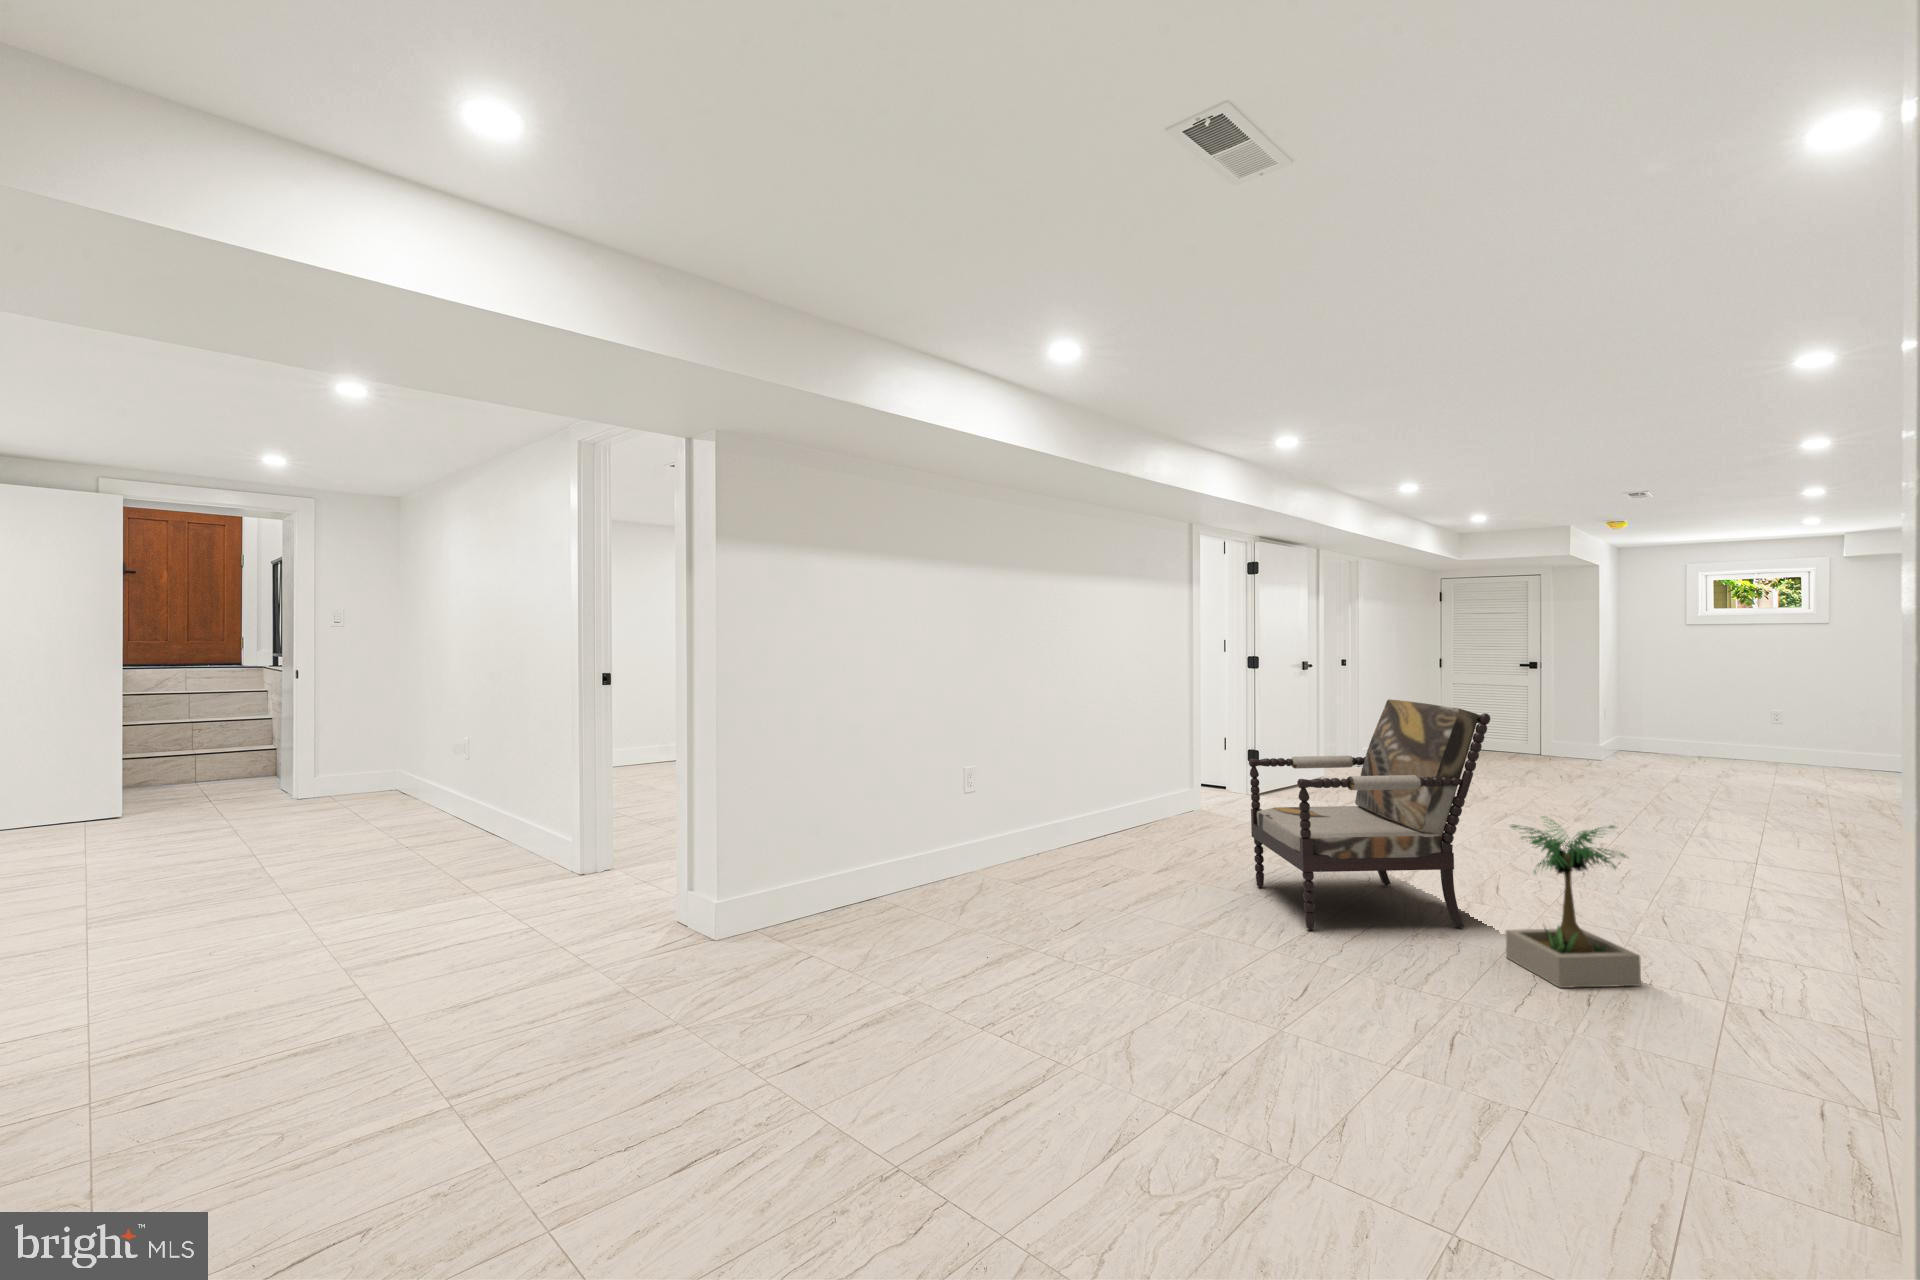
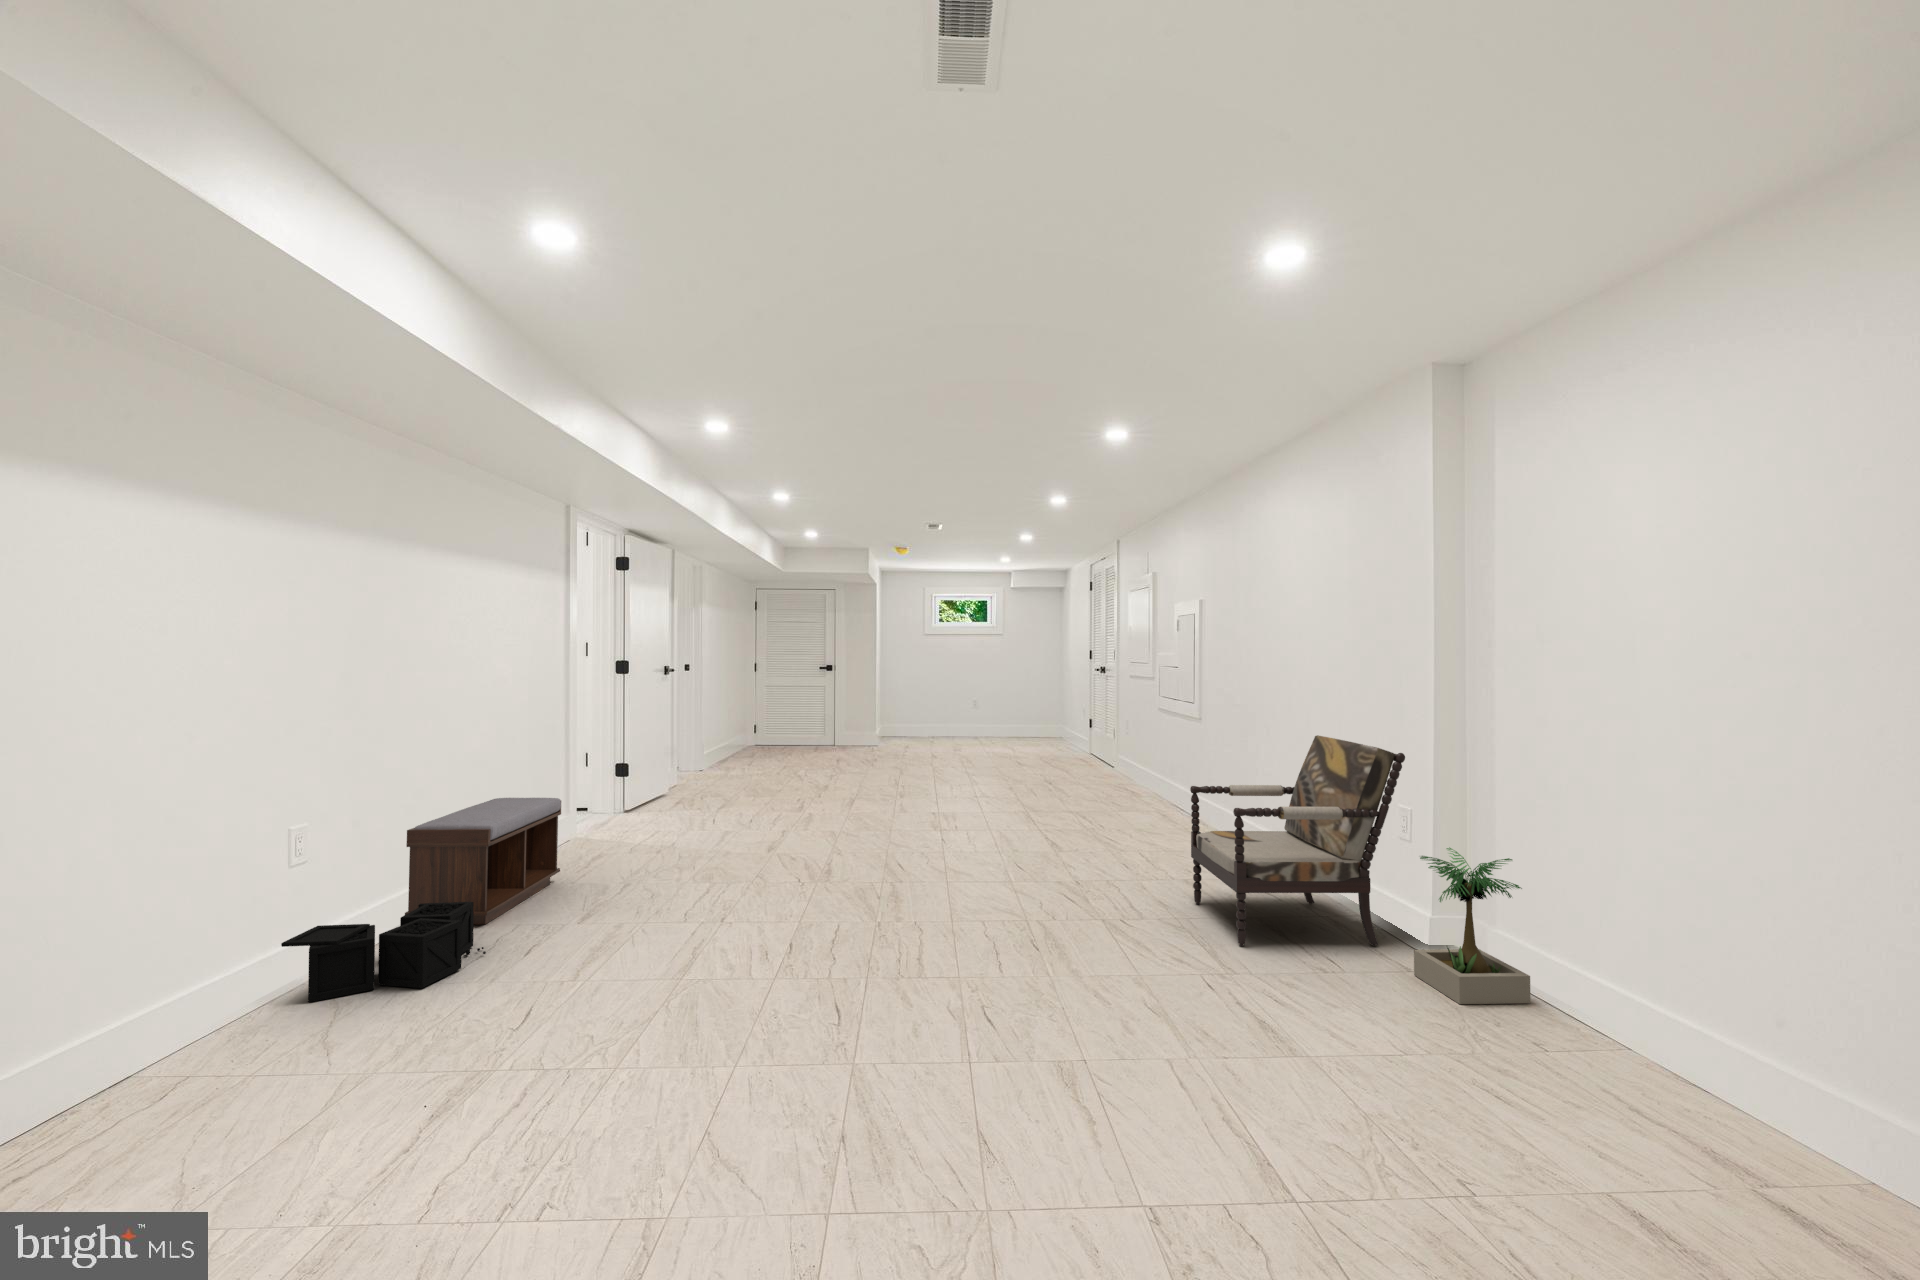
bench: none [413,790,575,923] -> present [405,798,561,924]
storage bin: none [286,896,498,1001] -> present [281,902,486,1002]

